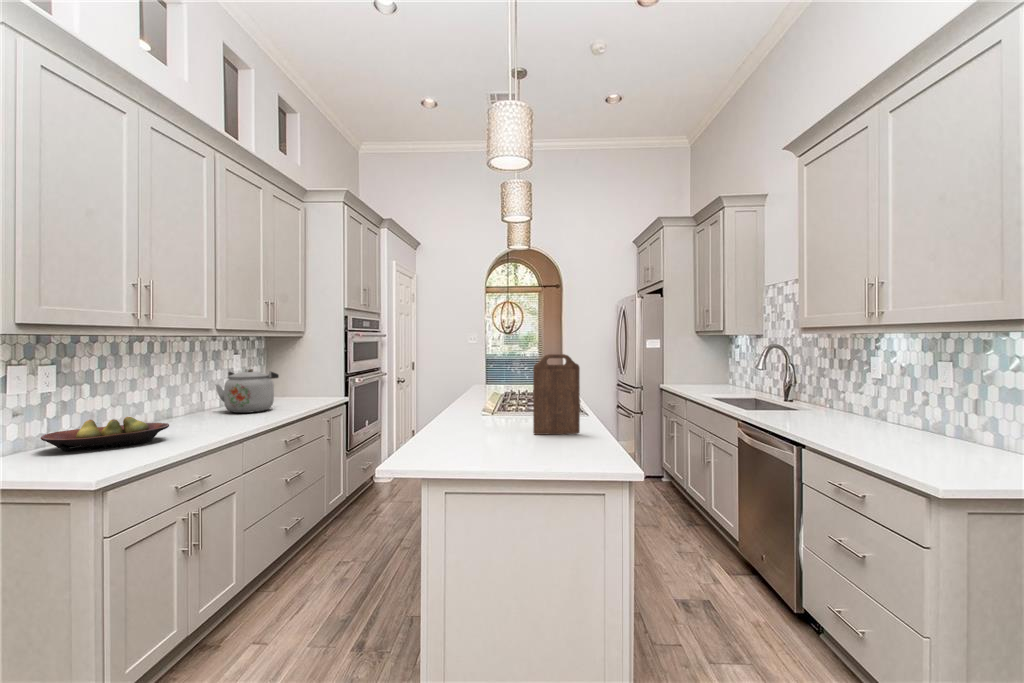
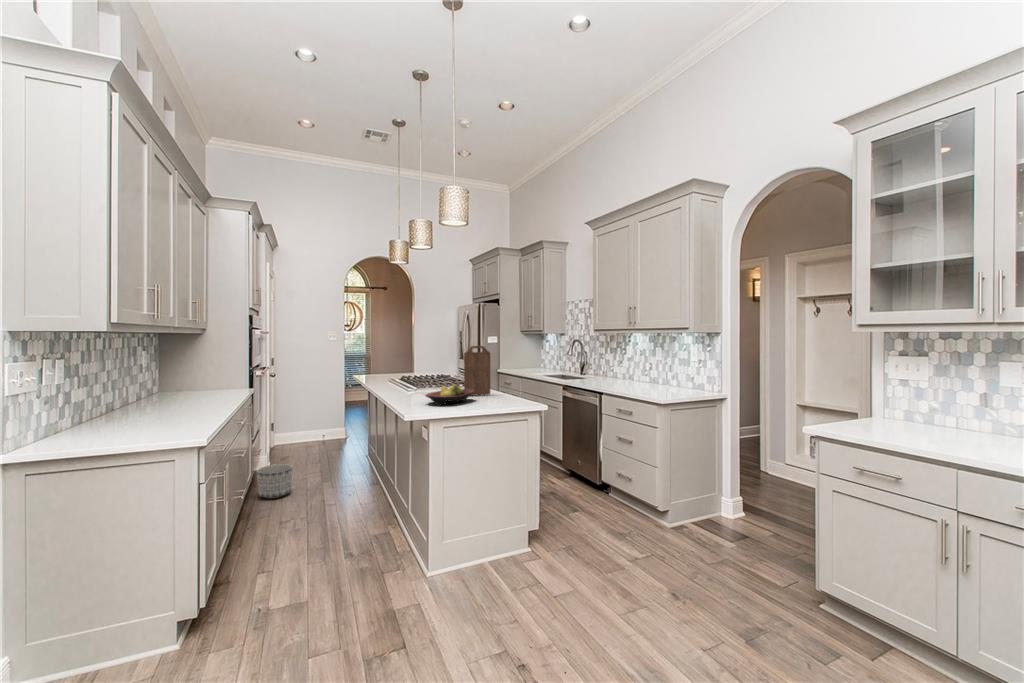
kettle: present [216,369,279,413] -> none [164,362,221,401]
fruit bowl: present [41,417,169,451] -> present [425,384,474,405]
planter: none [333,488,373,530] -> present [257,464,292,499]

